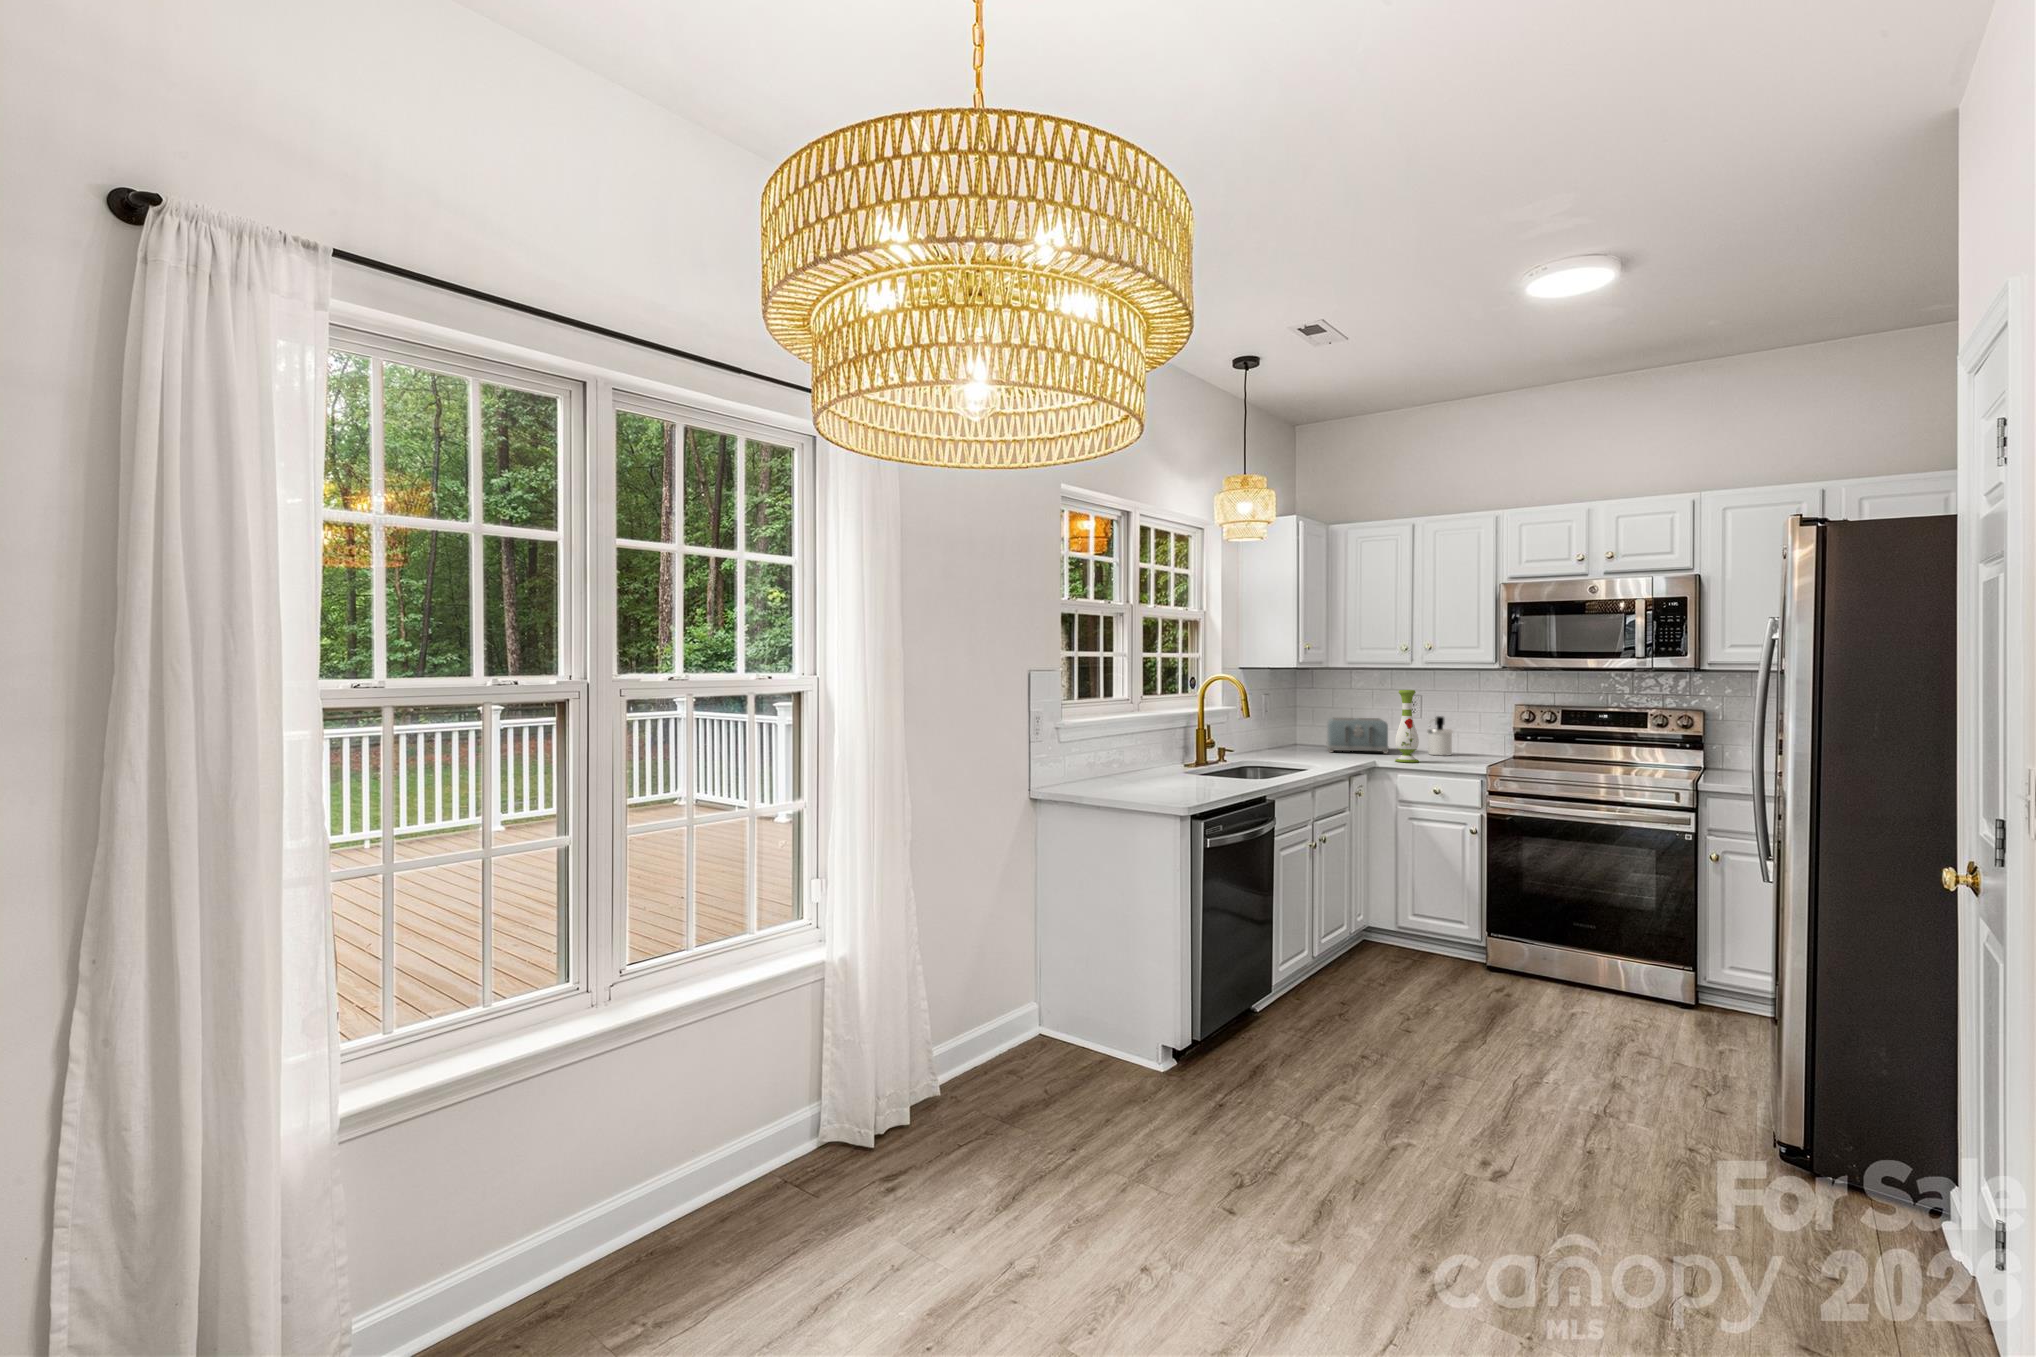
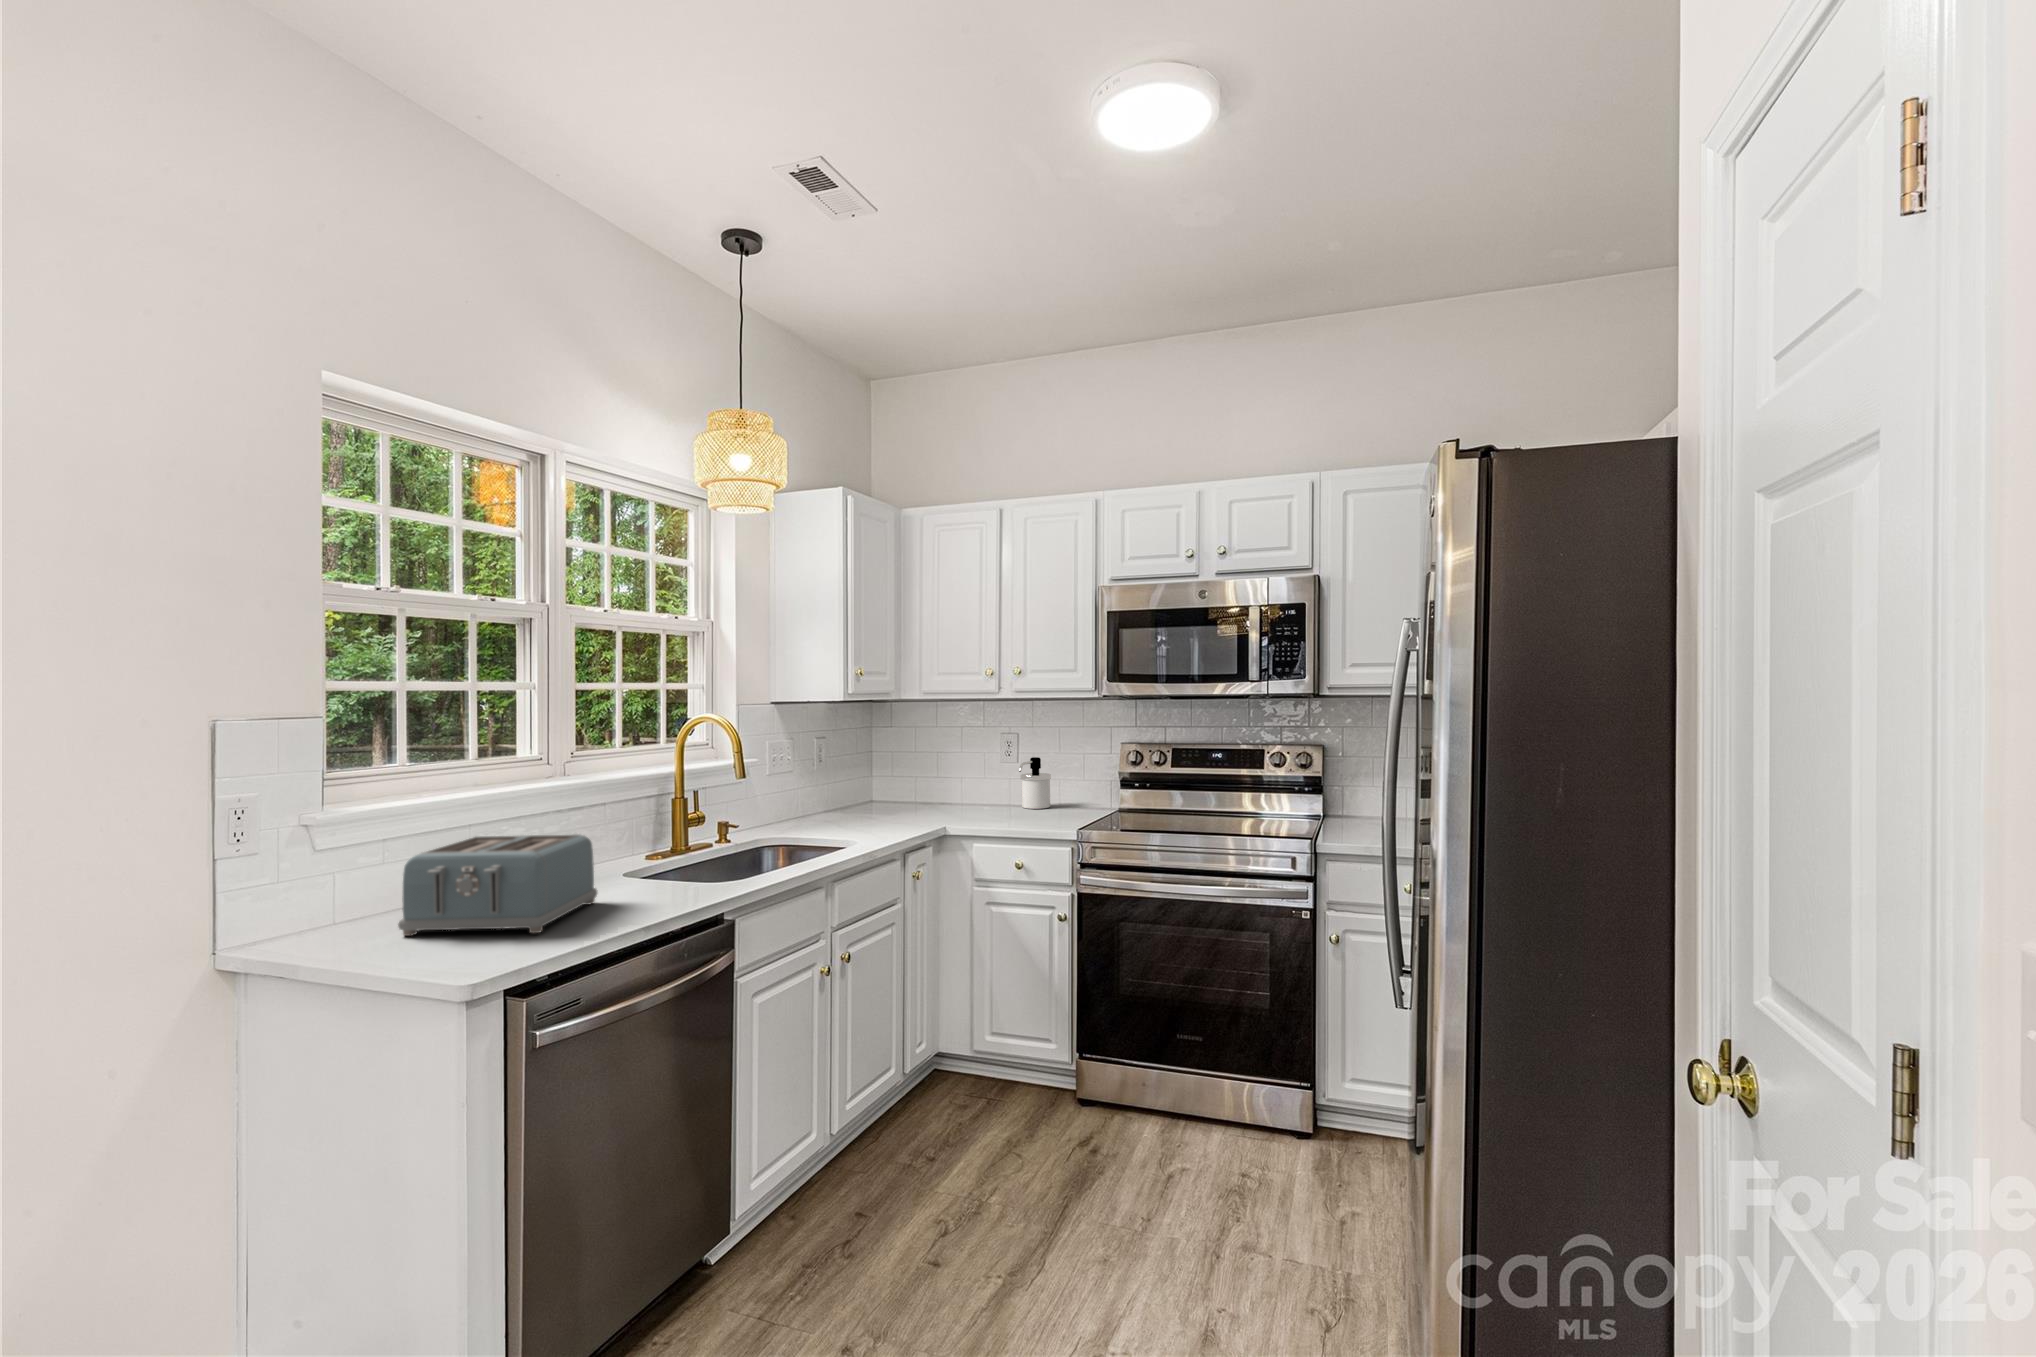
vase: present [1395,690,1419,763] -> none [970,727,1000,826]
toaster: present [1327,717,1389,753] -> present [398,834,597,936]

